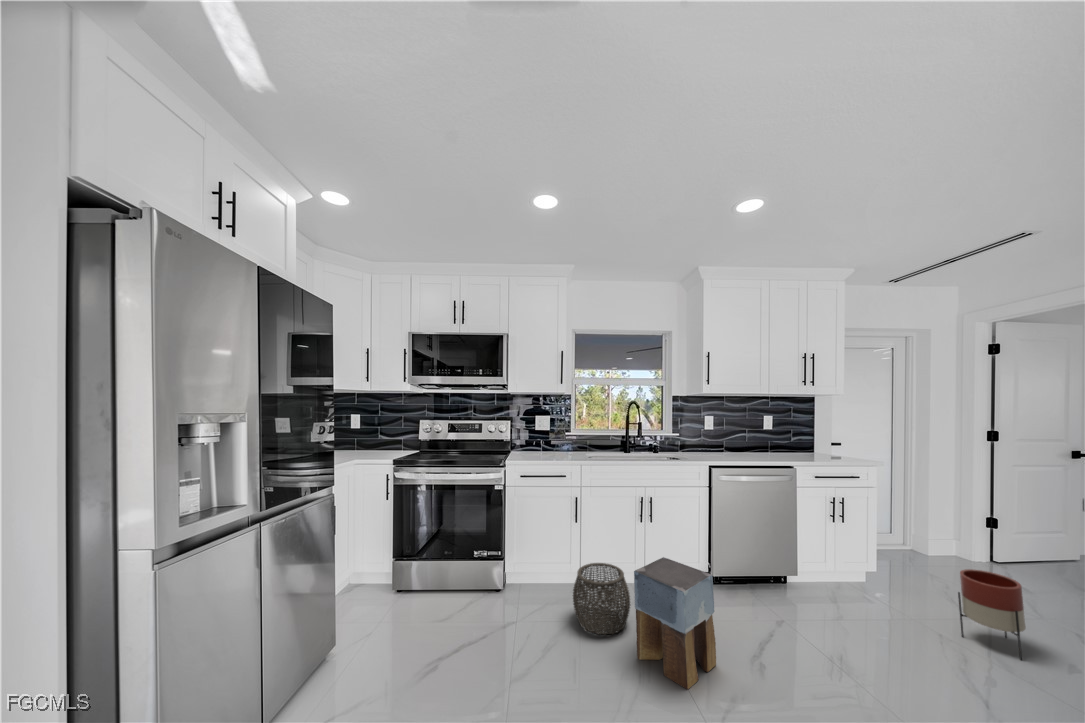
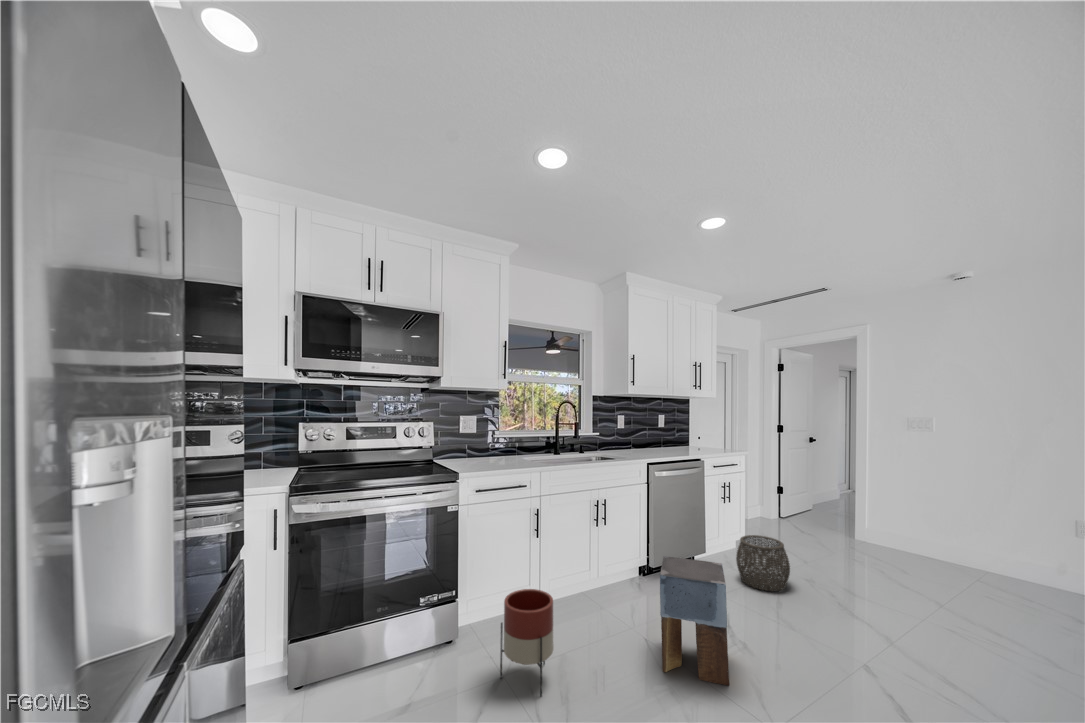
woven basket: present [573,563,630,635] -> present [736,535,790,591]
planter: present [958,569,1026,660] -> present [500,589,554,696]

